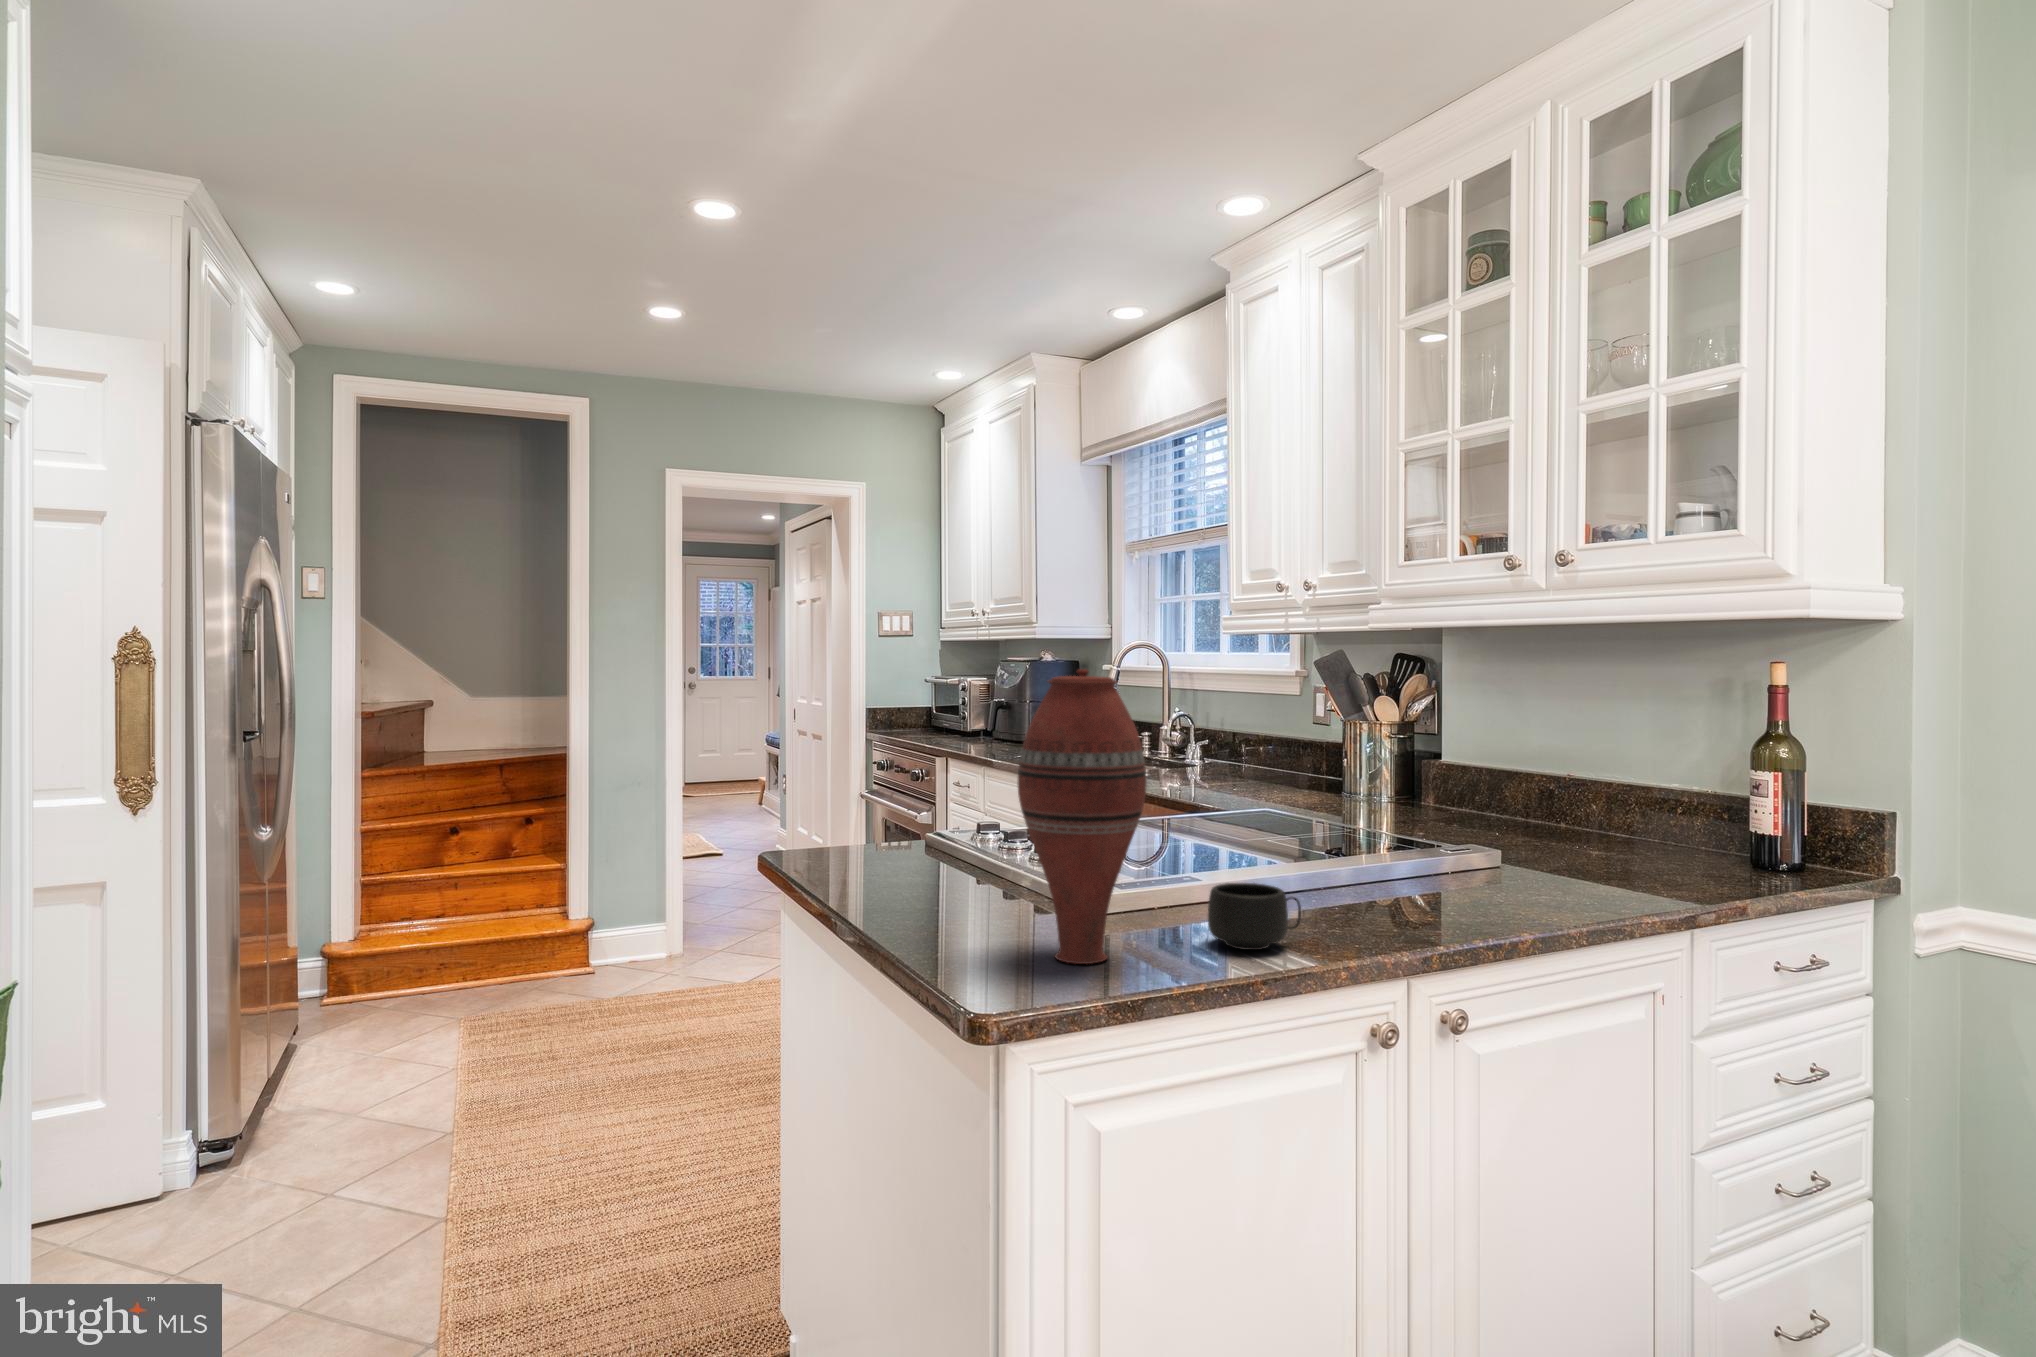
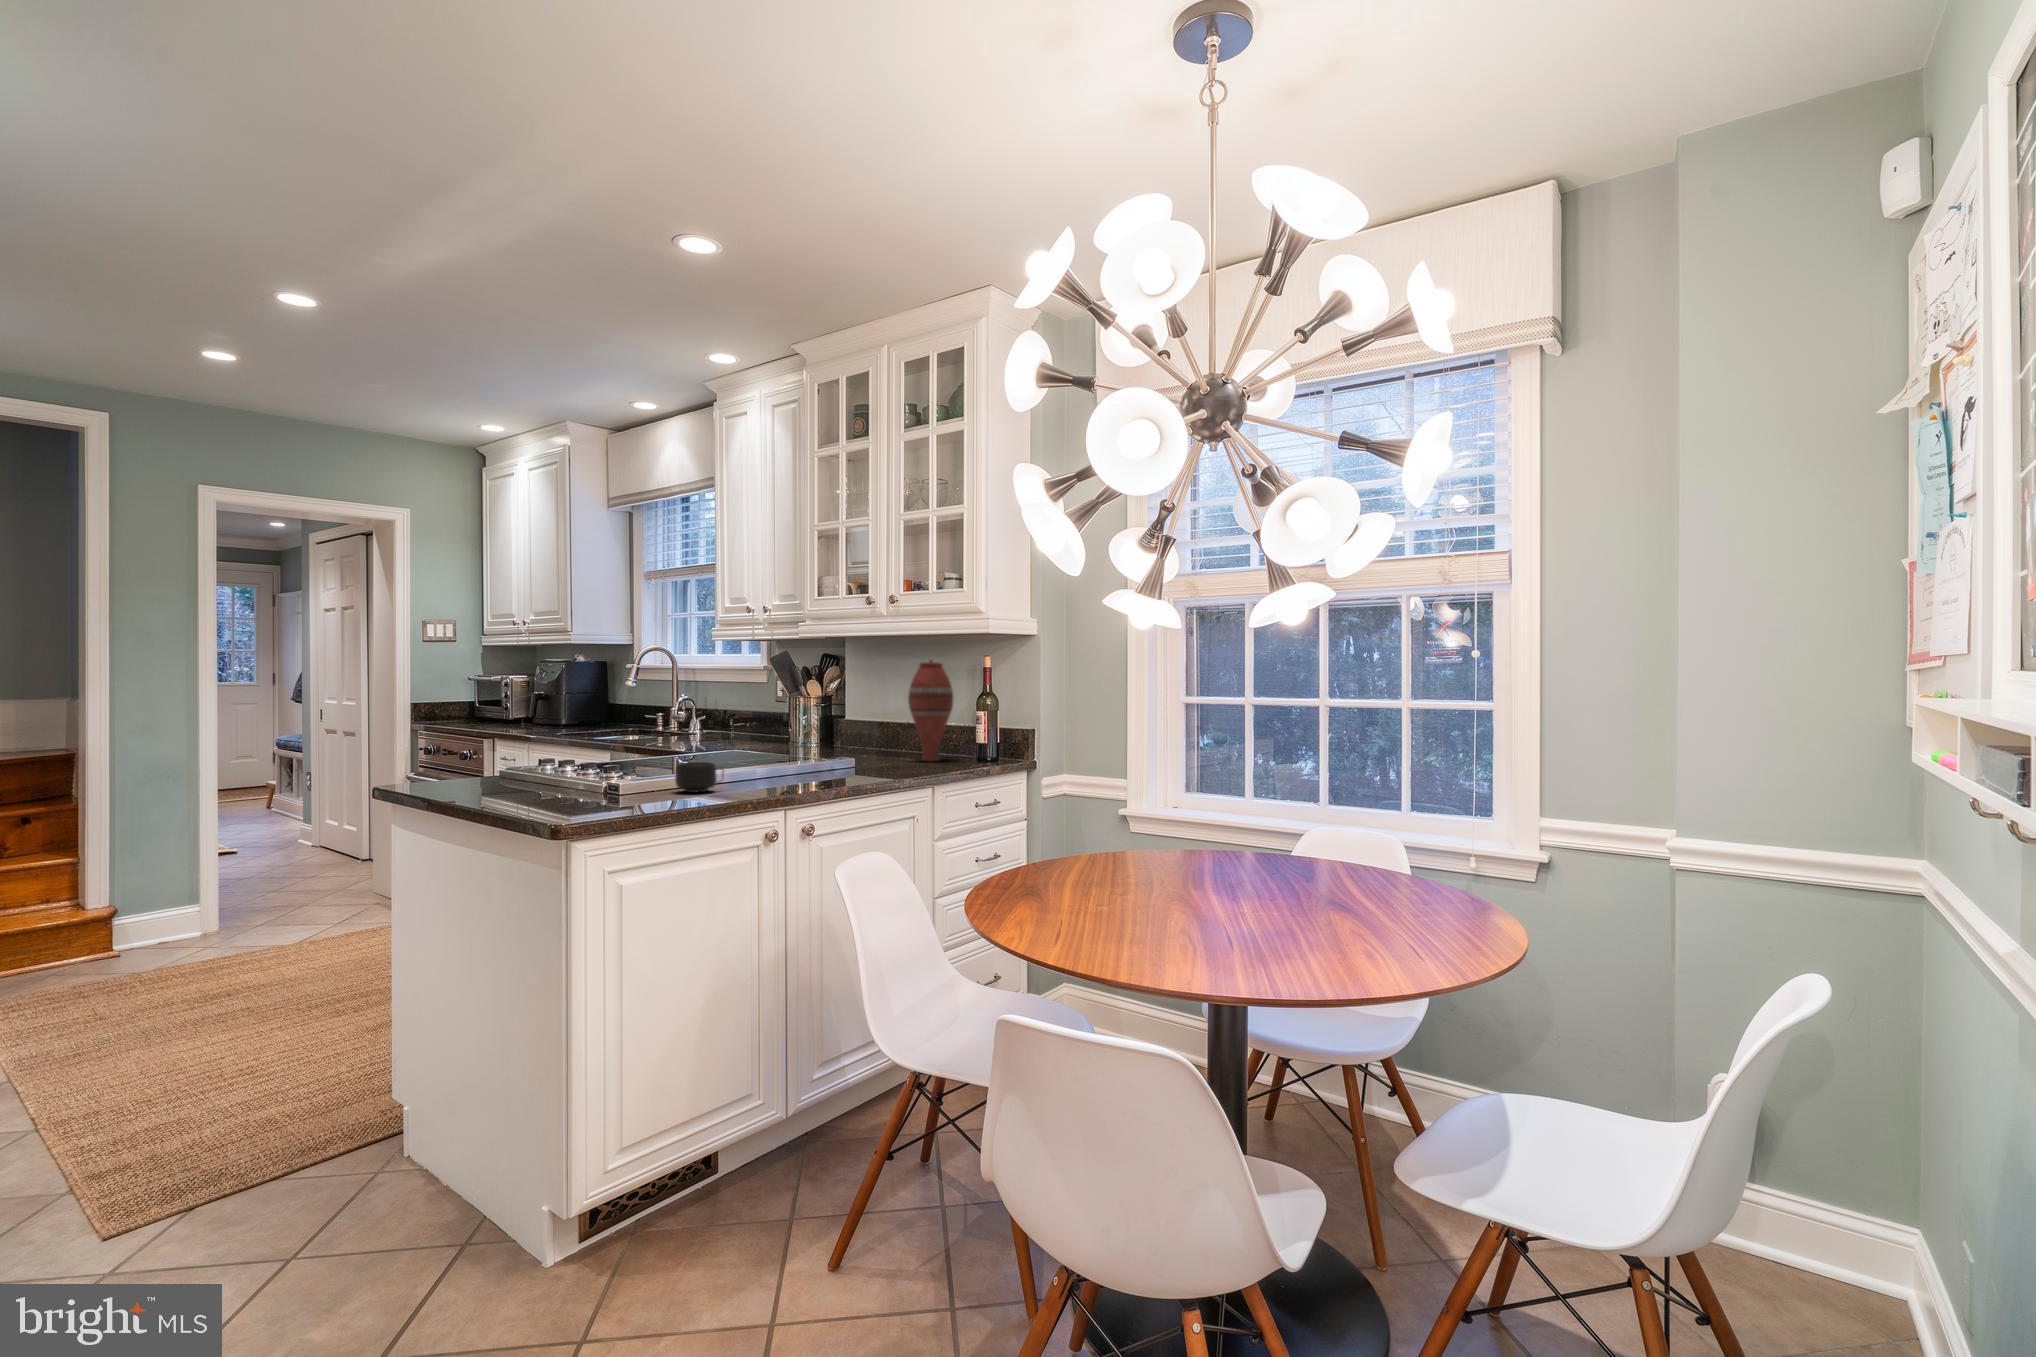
vase: present [1018,669,1147,964] -> present [908,660,953,761]

